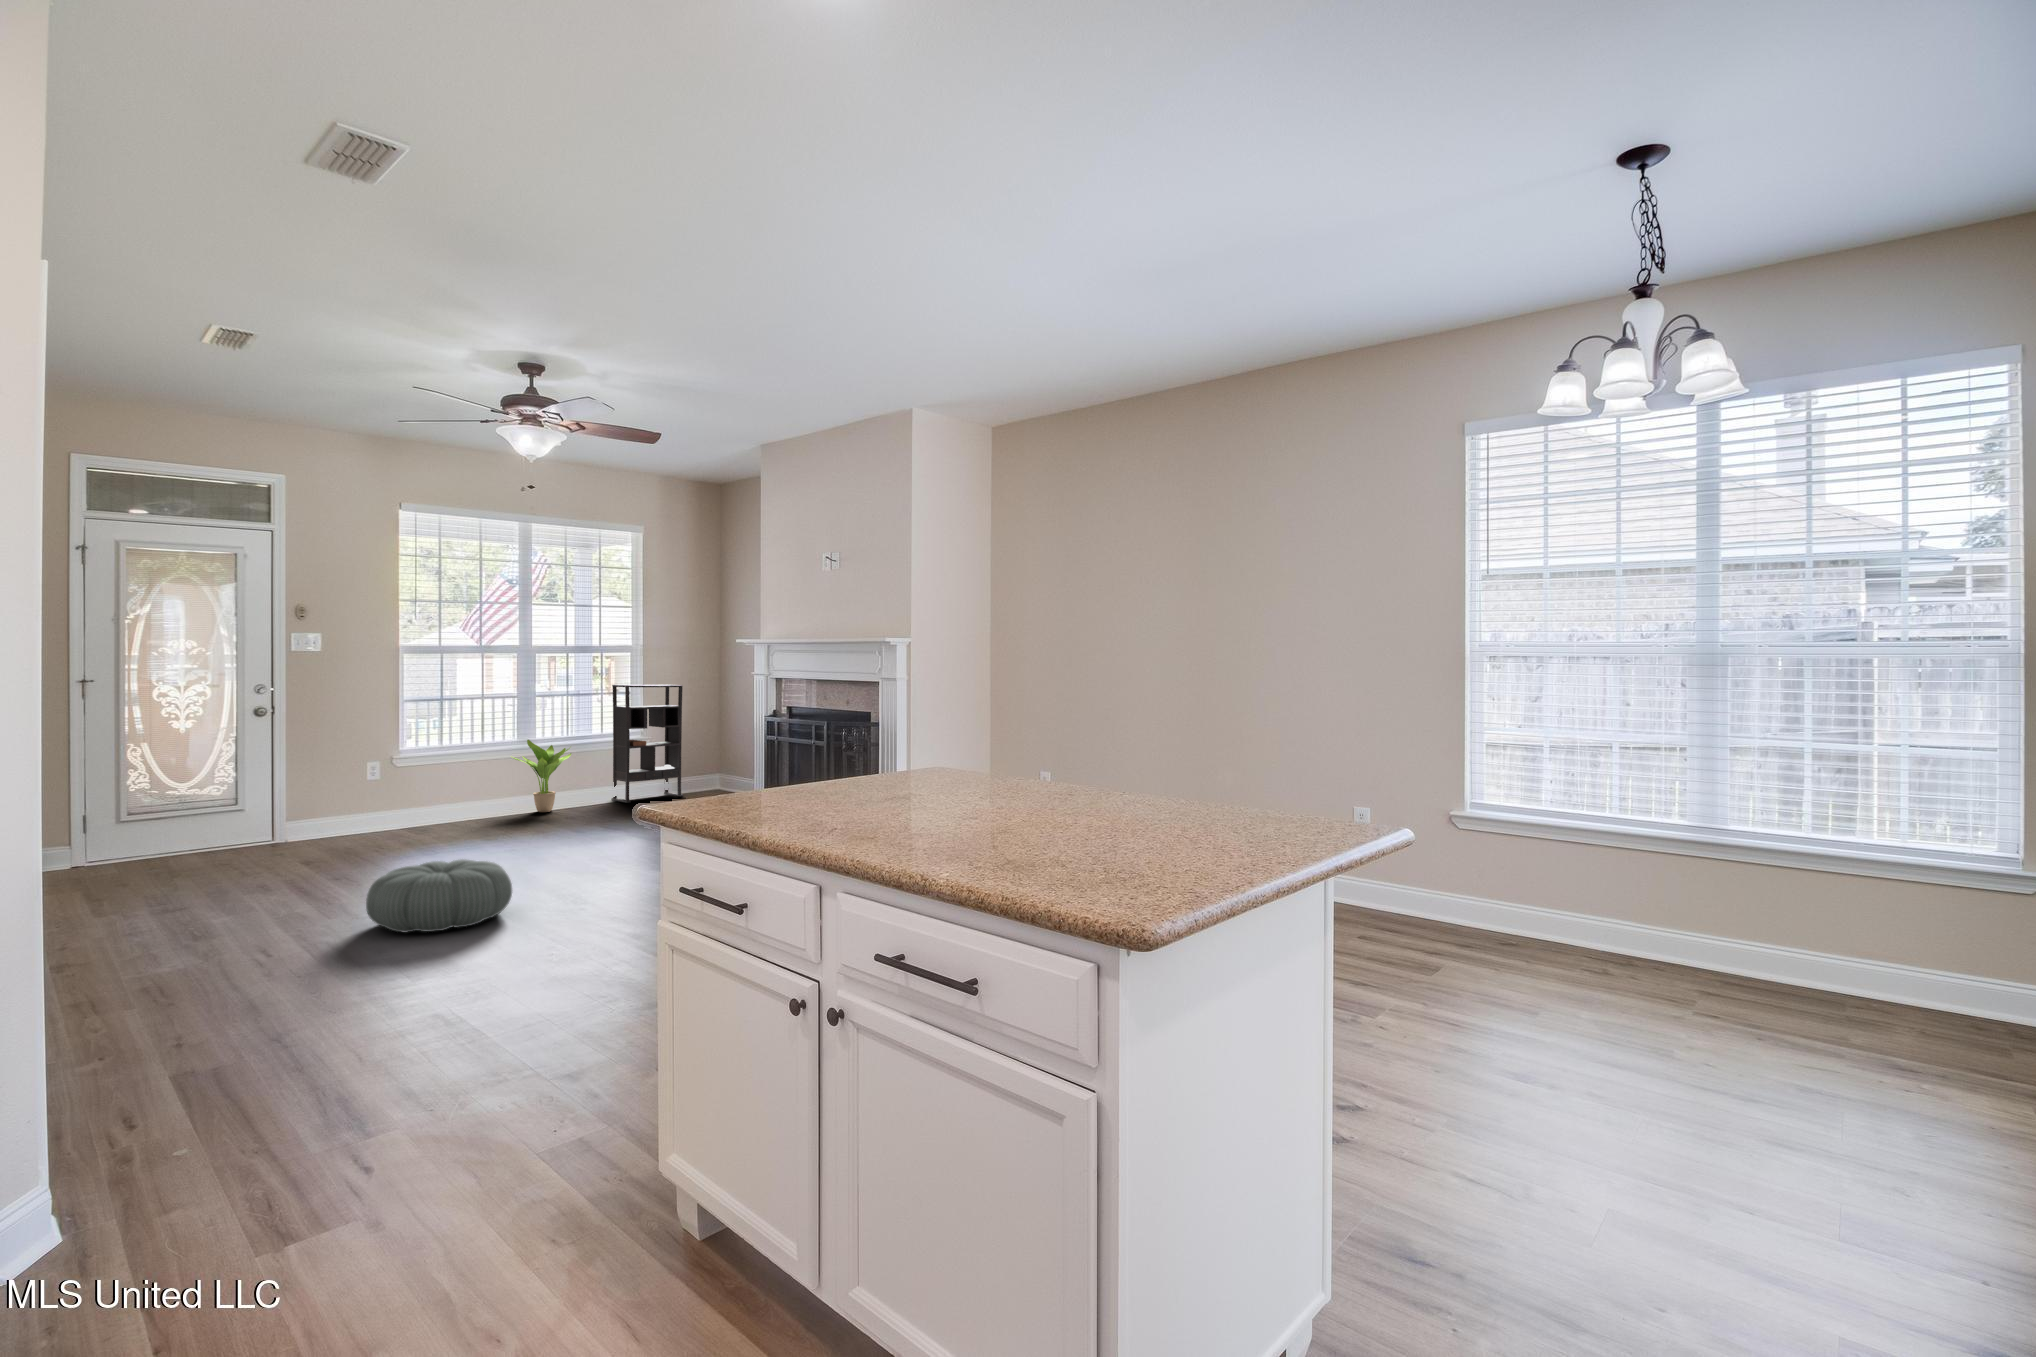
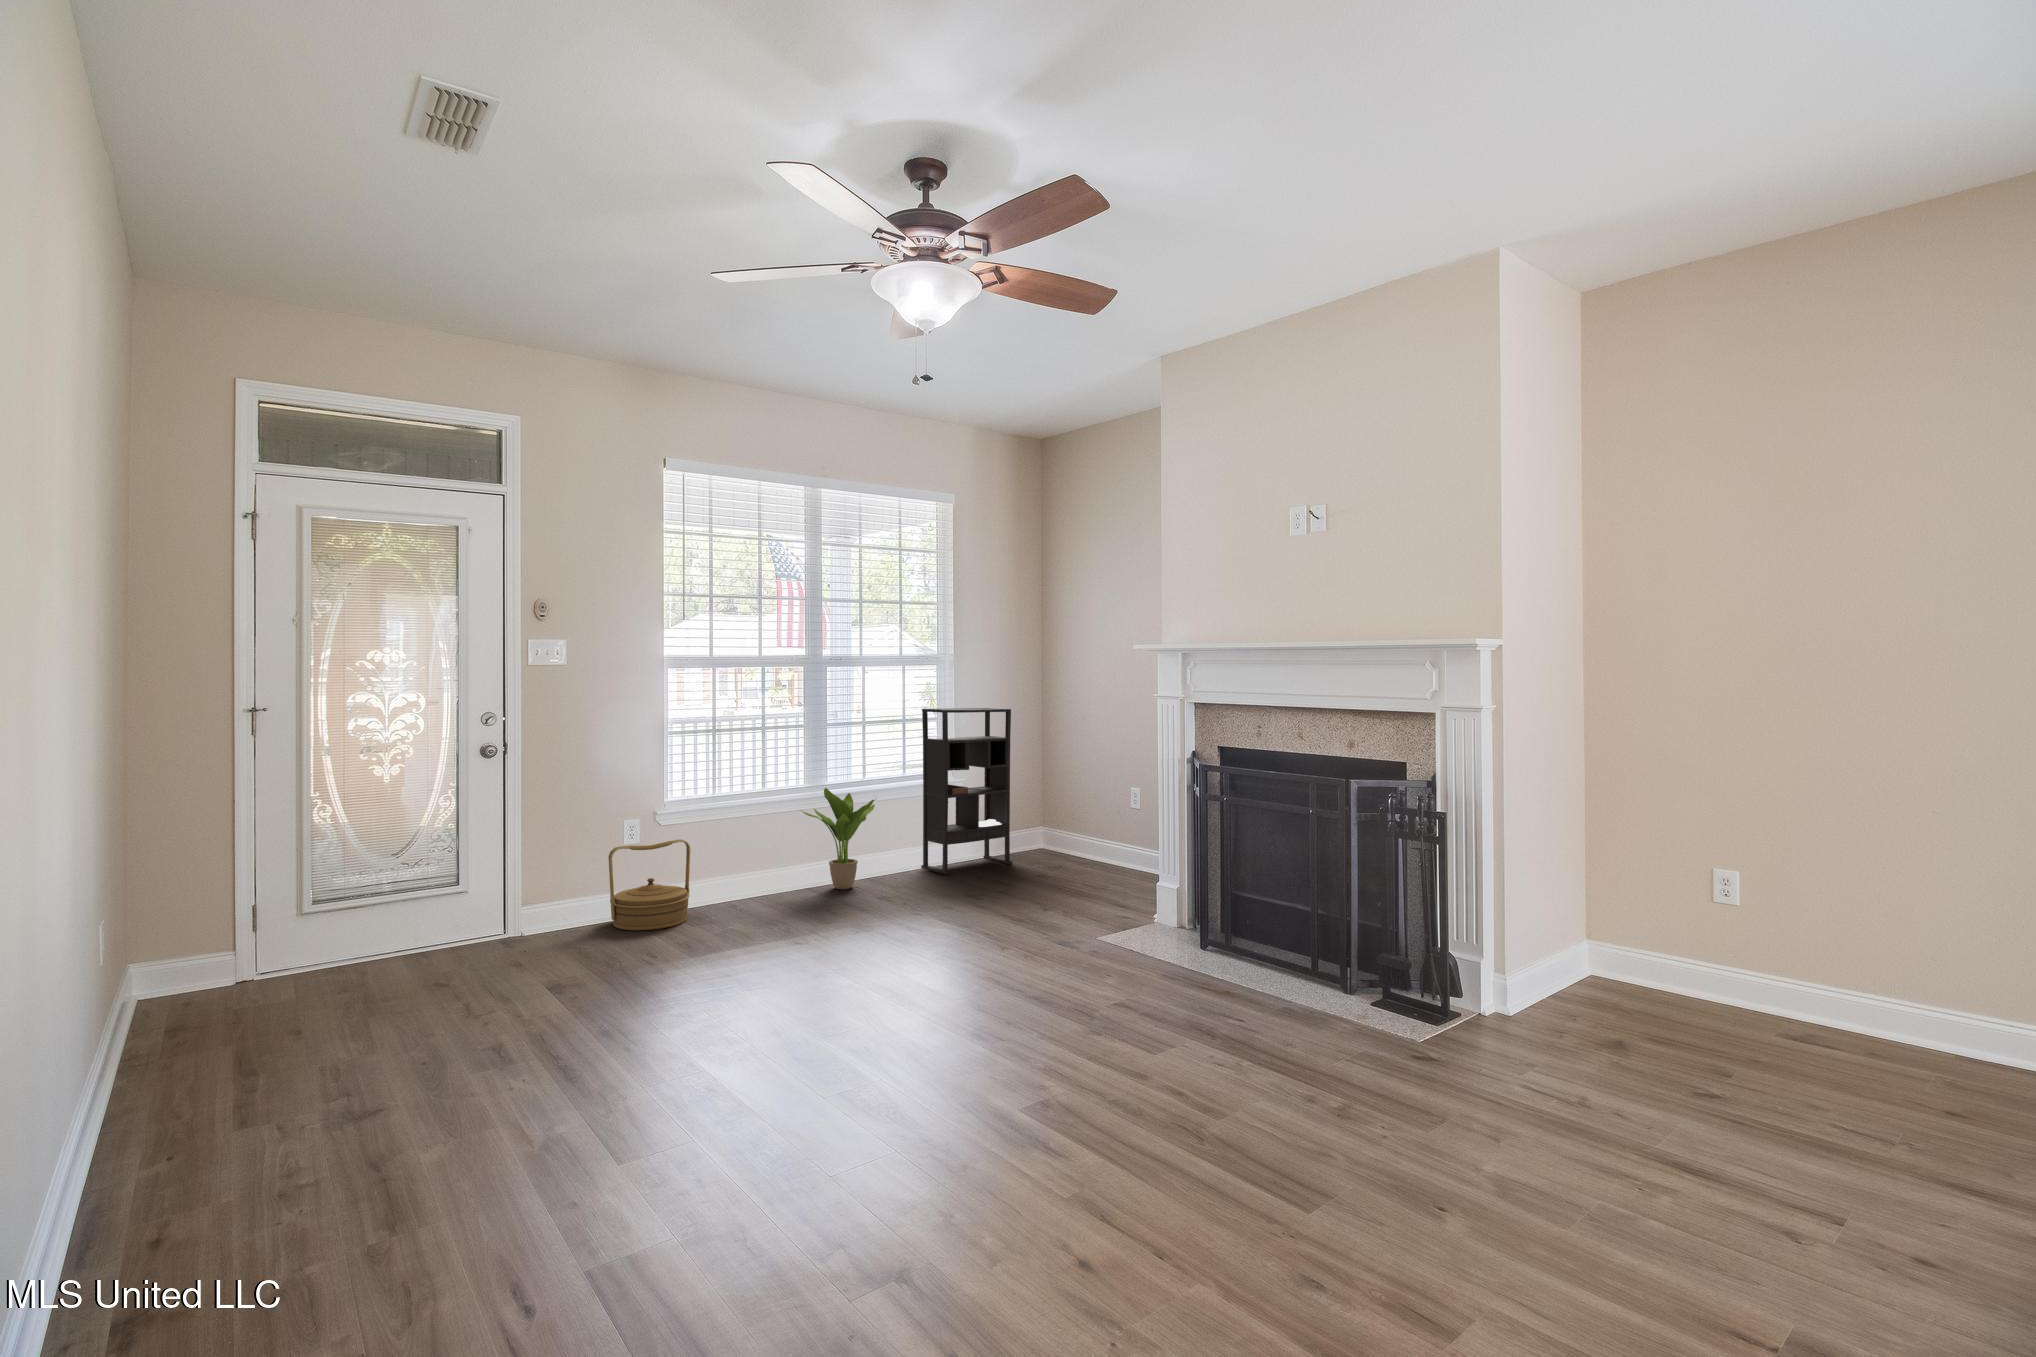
woven basket: none [356,775,421,836] -> present [608,840,690,930]
pouf: present [366,859,512,932] -> none [651,1055,910,1246]

